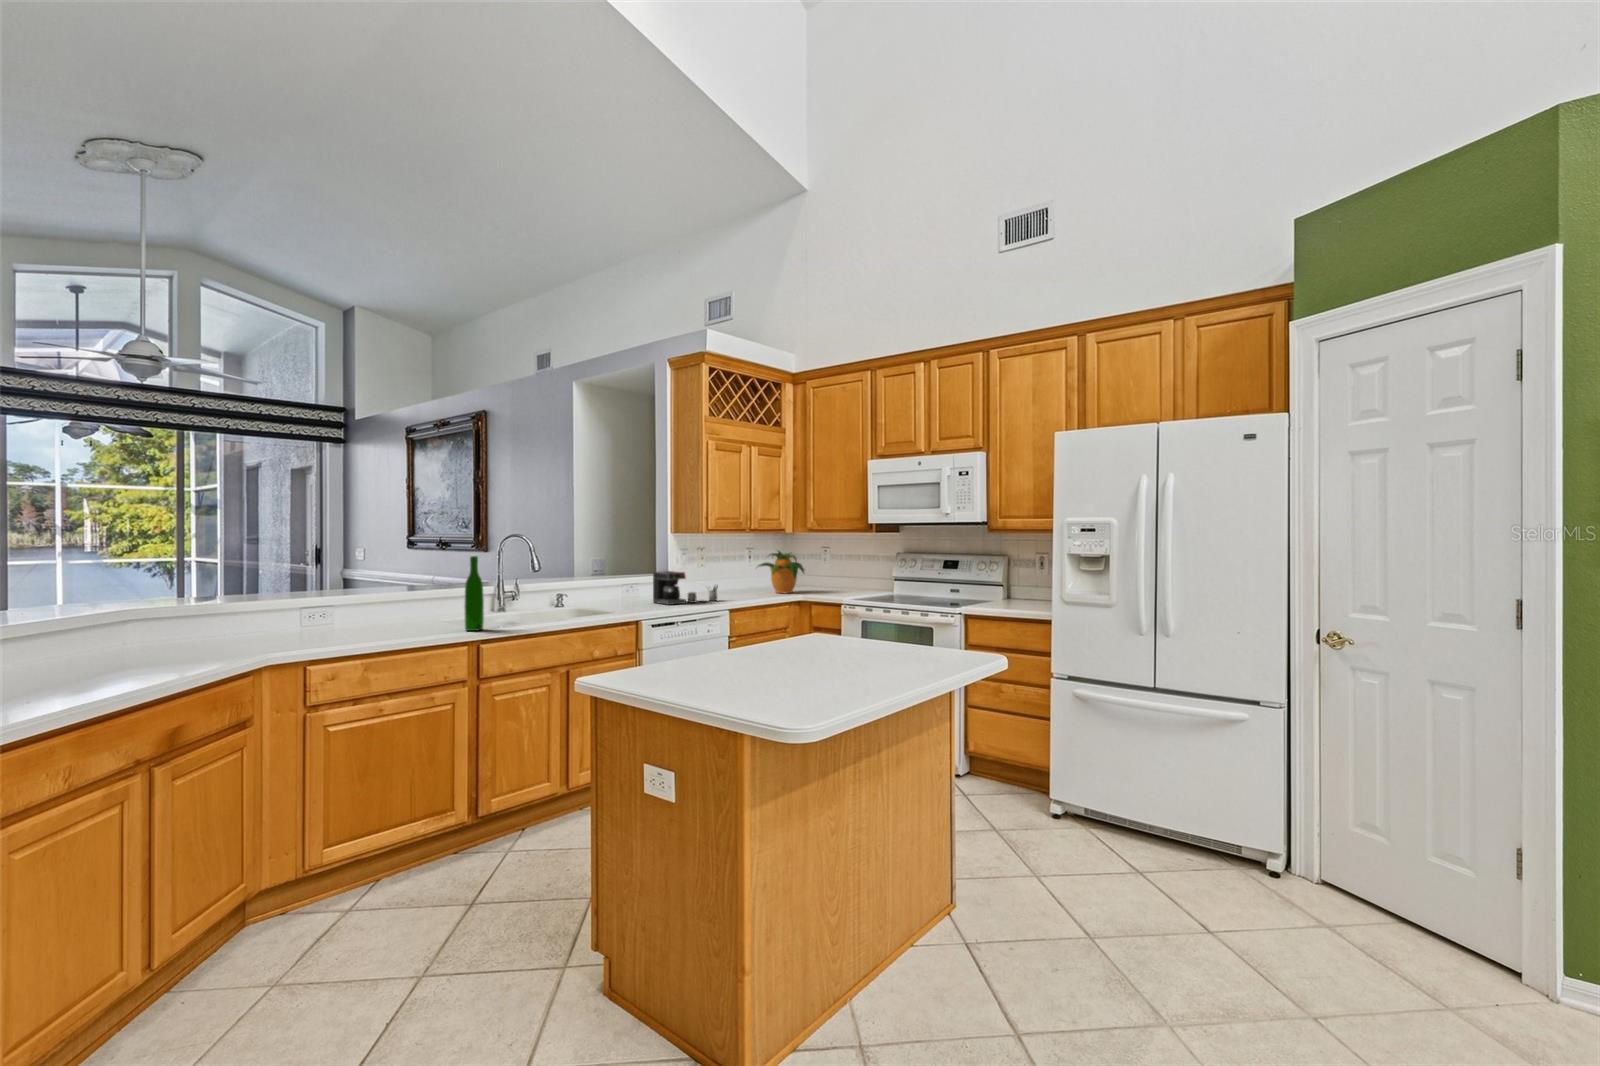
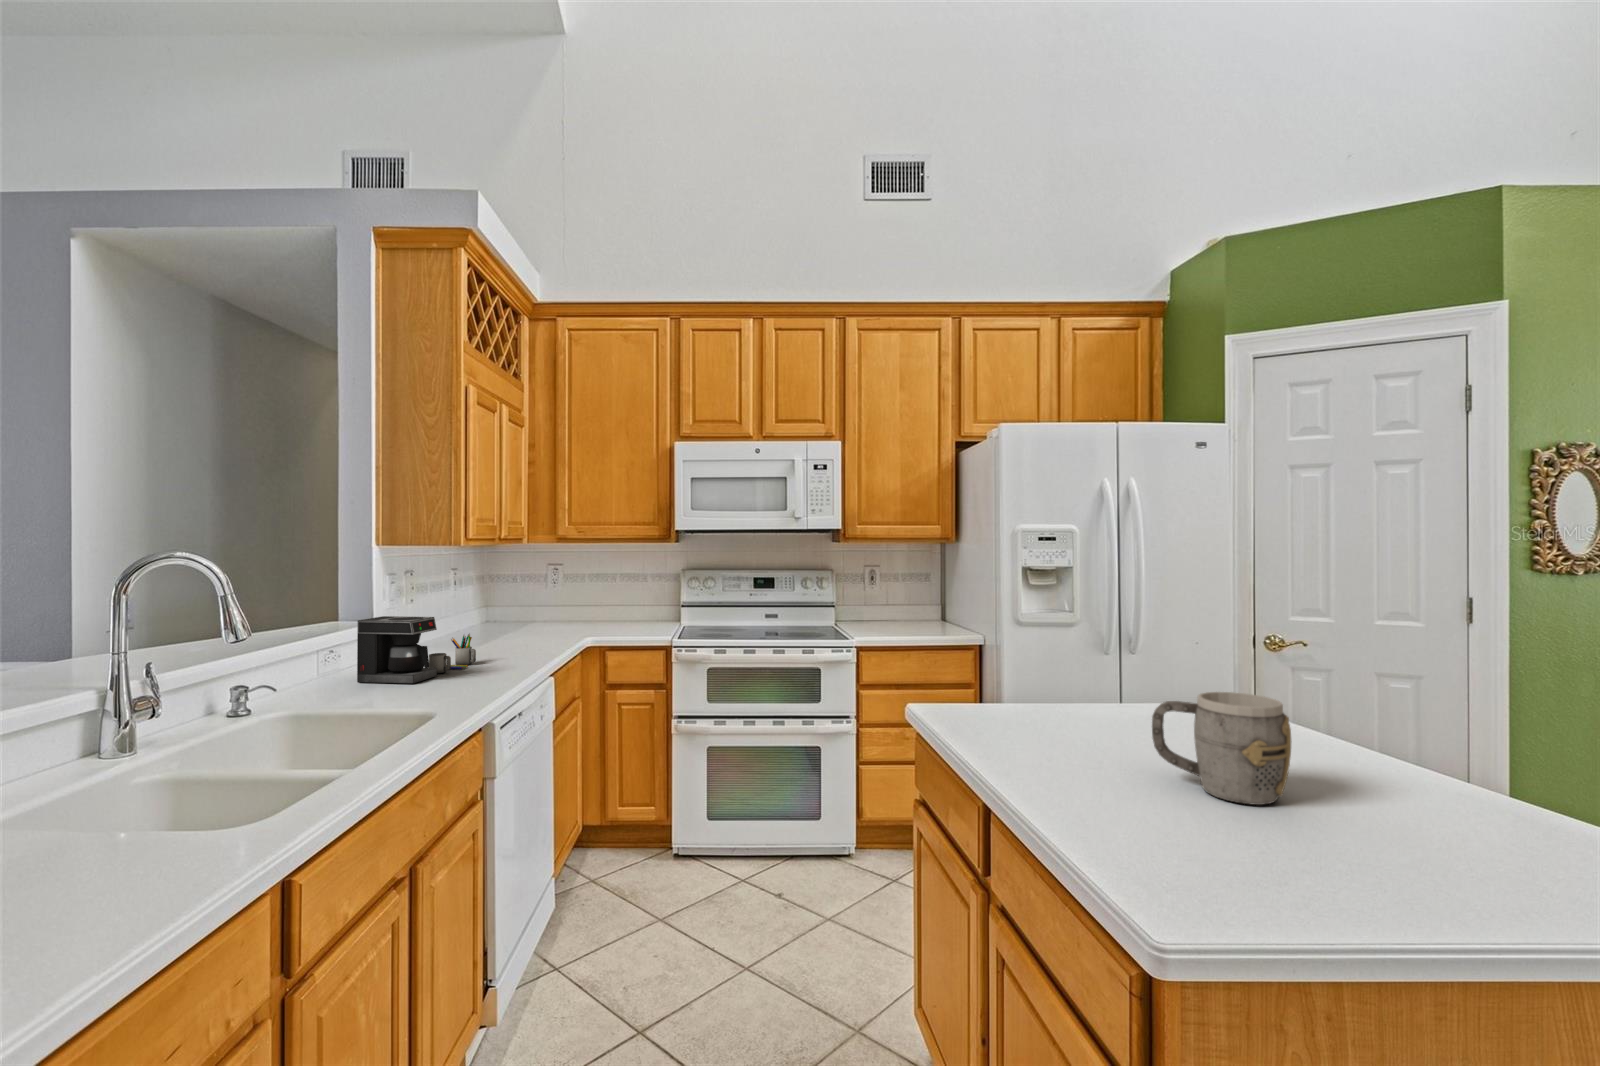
potted plant: present [758,551,804,593] -> none [469,568,557,638]
wine bottle: present [464,556,484,631] -> none [63,622,142,881]
mug: none [773,614,819,672] -> present [1152,692,1291,805]

